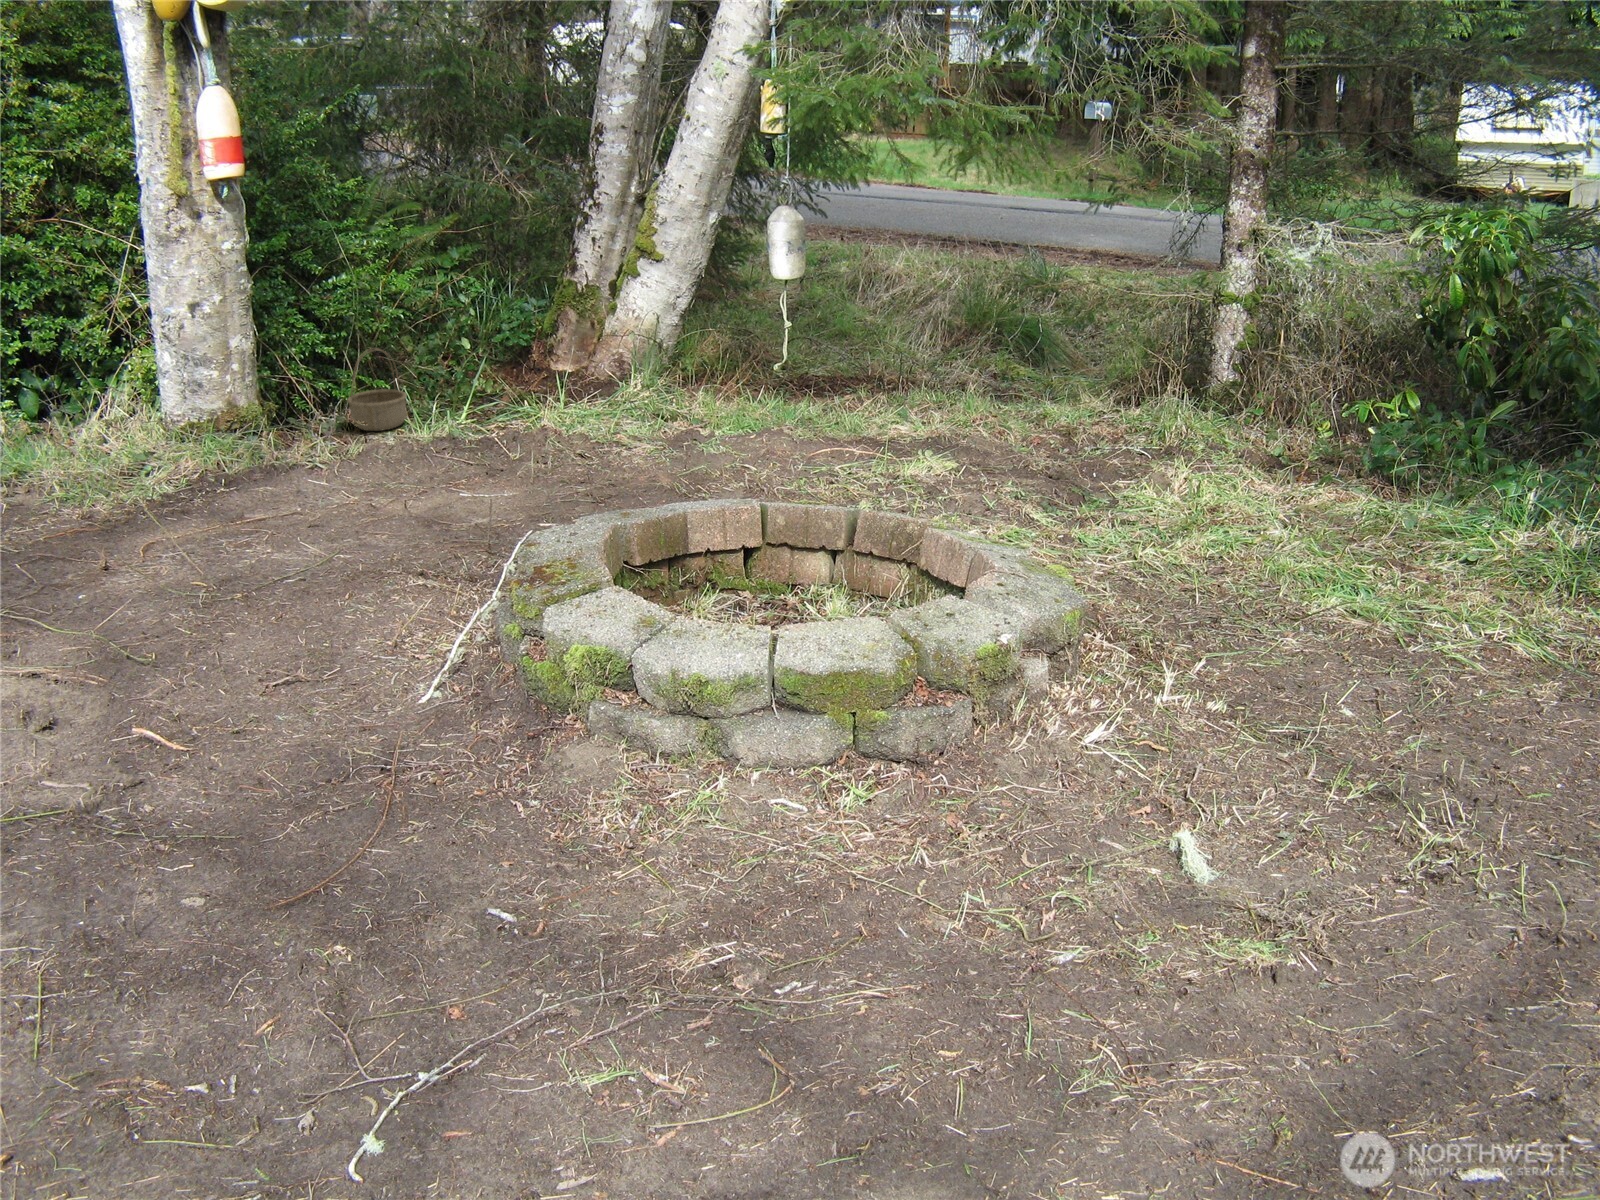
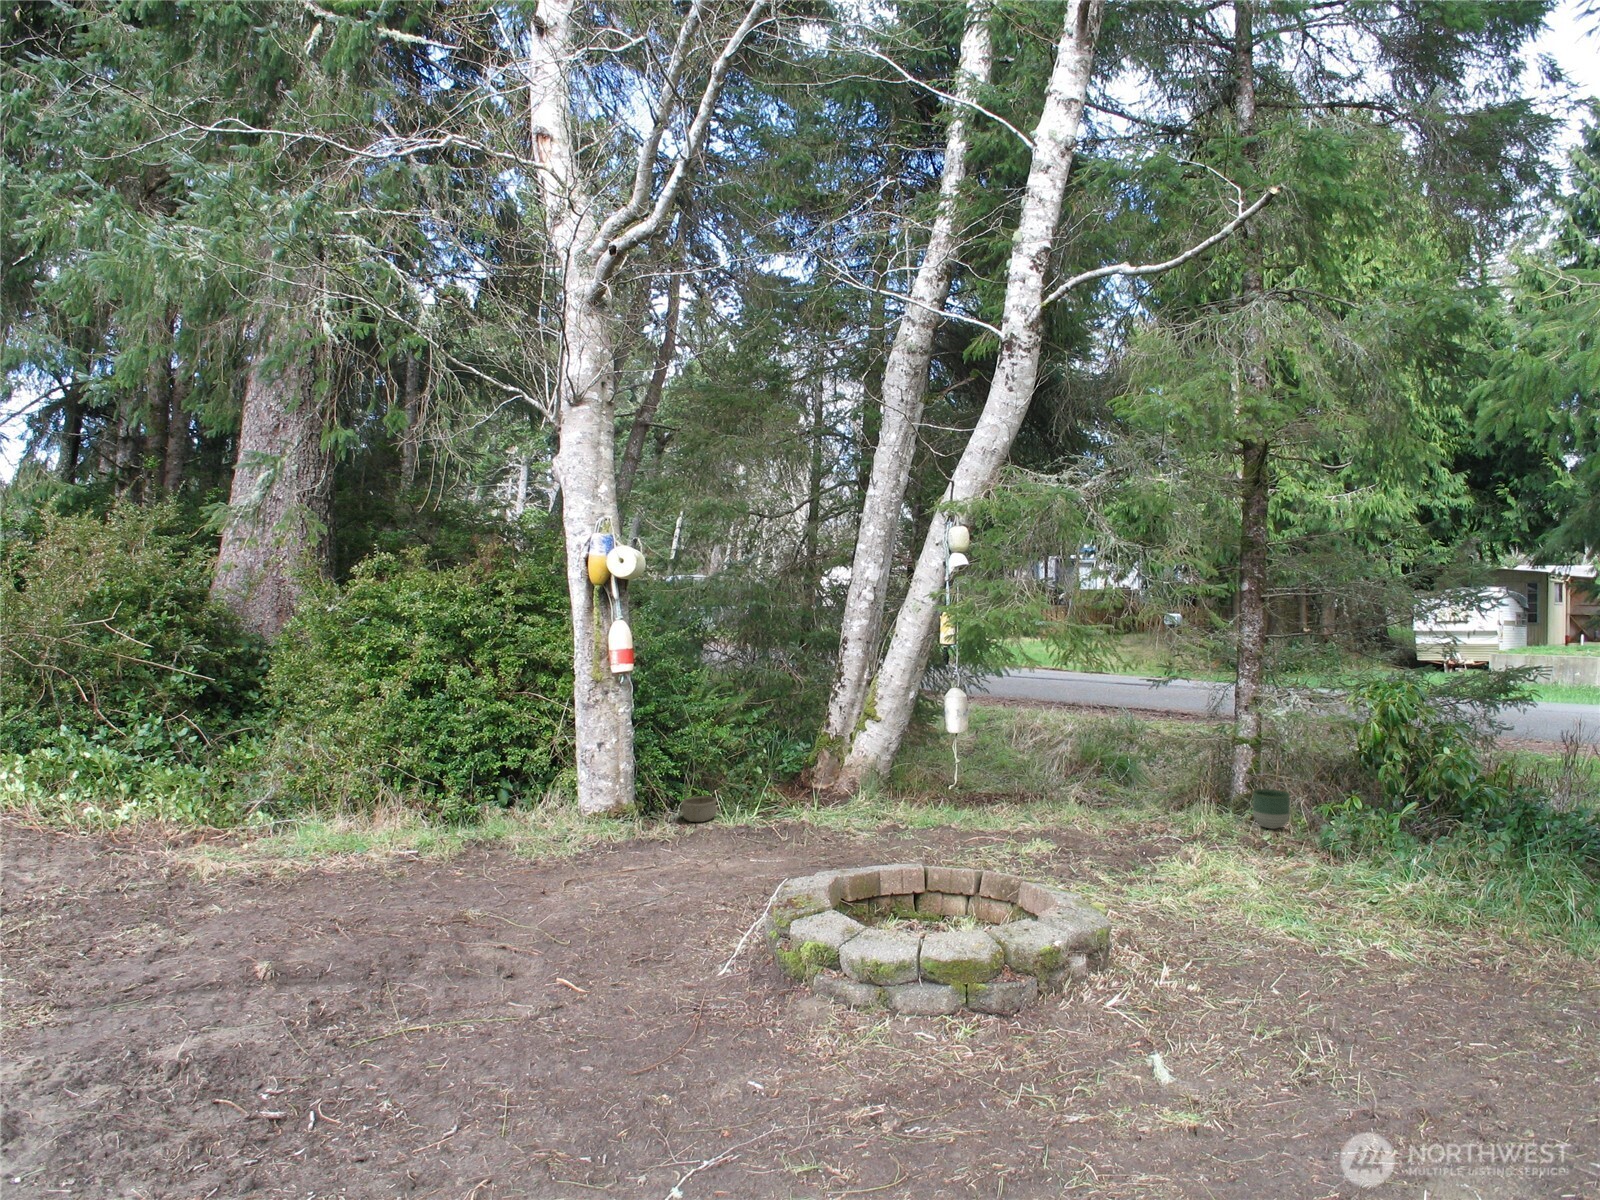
planter: none [1200,363,1255,419] -> present [1253,789,1290,829]

